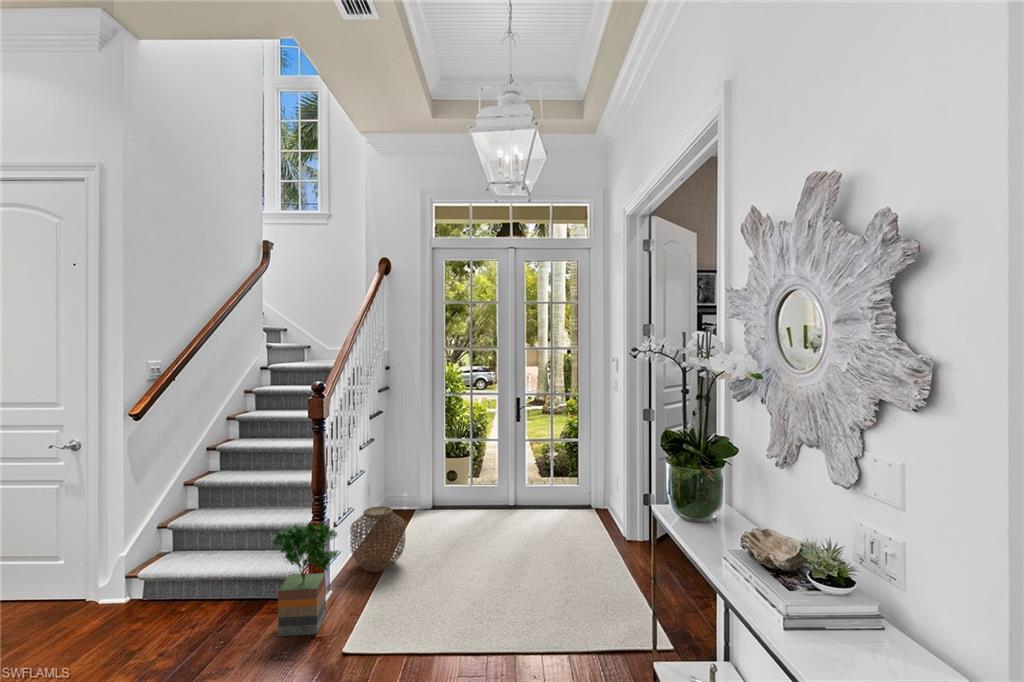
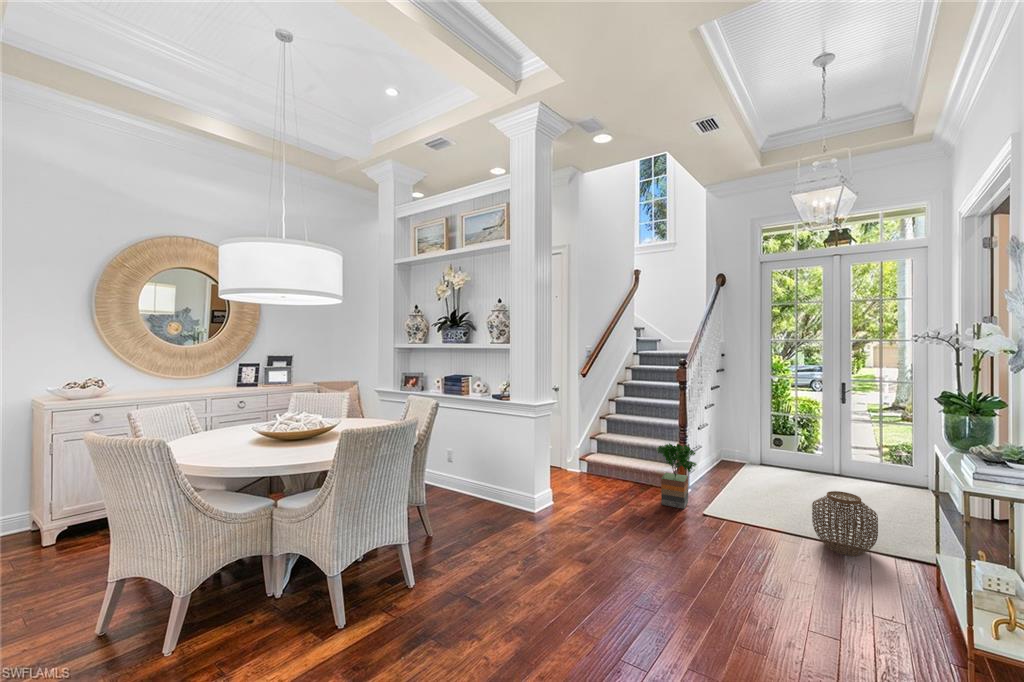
woven basket: present [350,506,406,572] -> present [812,491,878,556]

